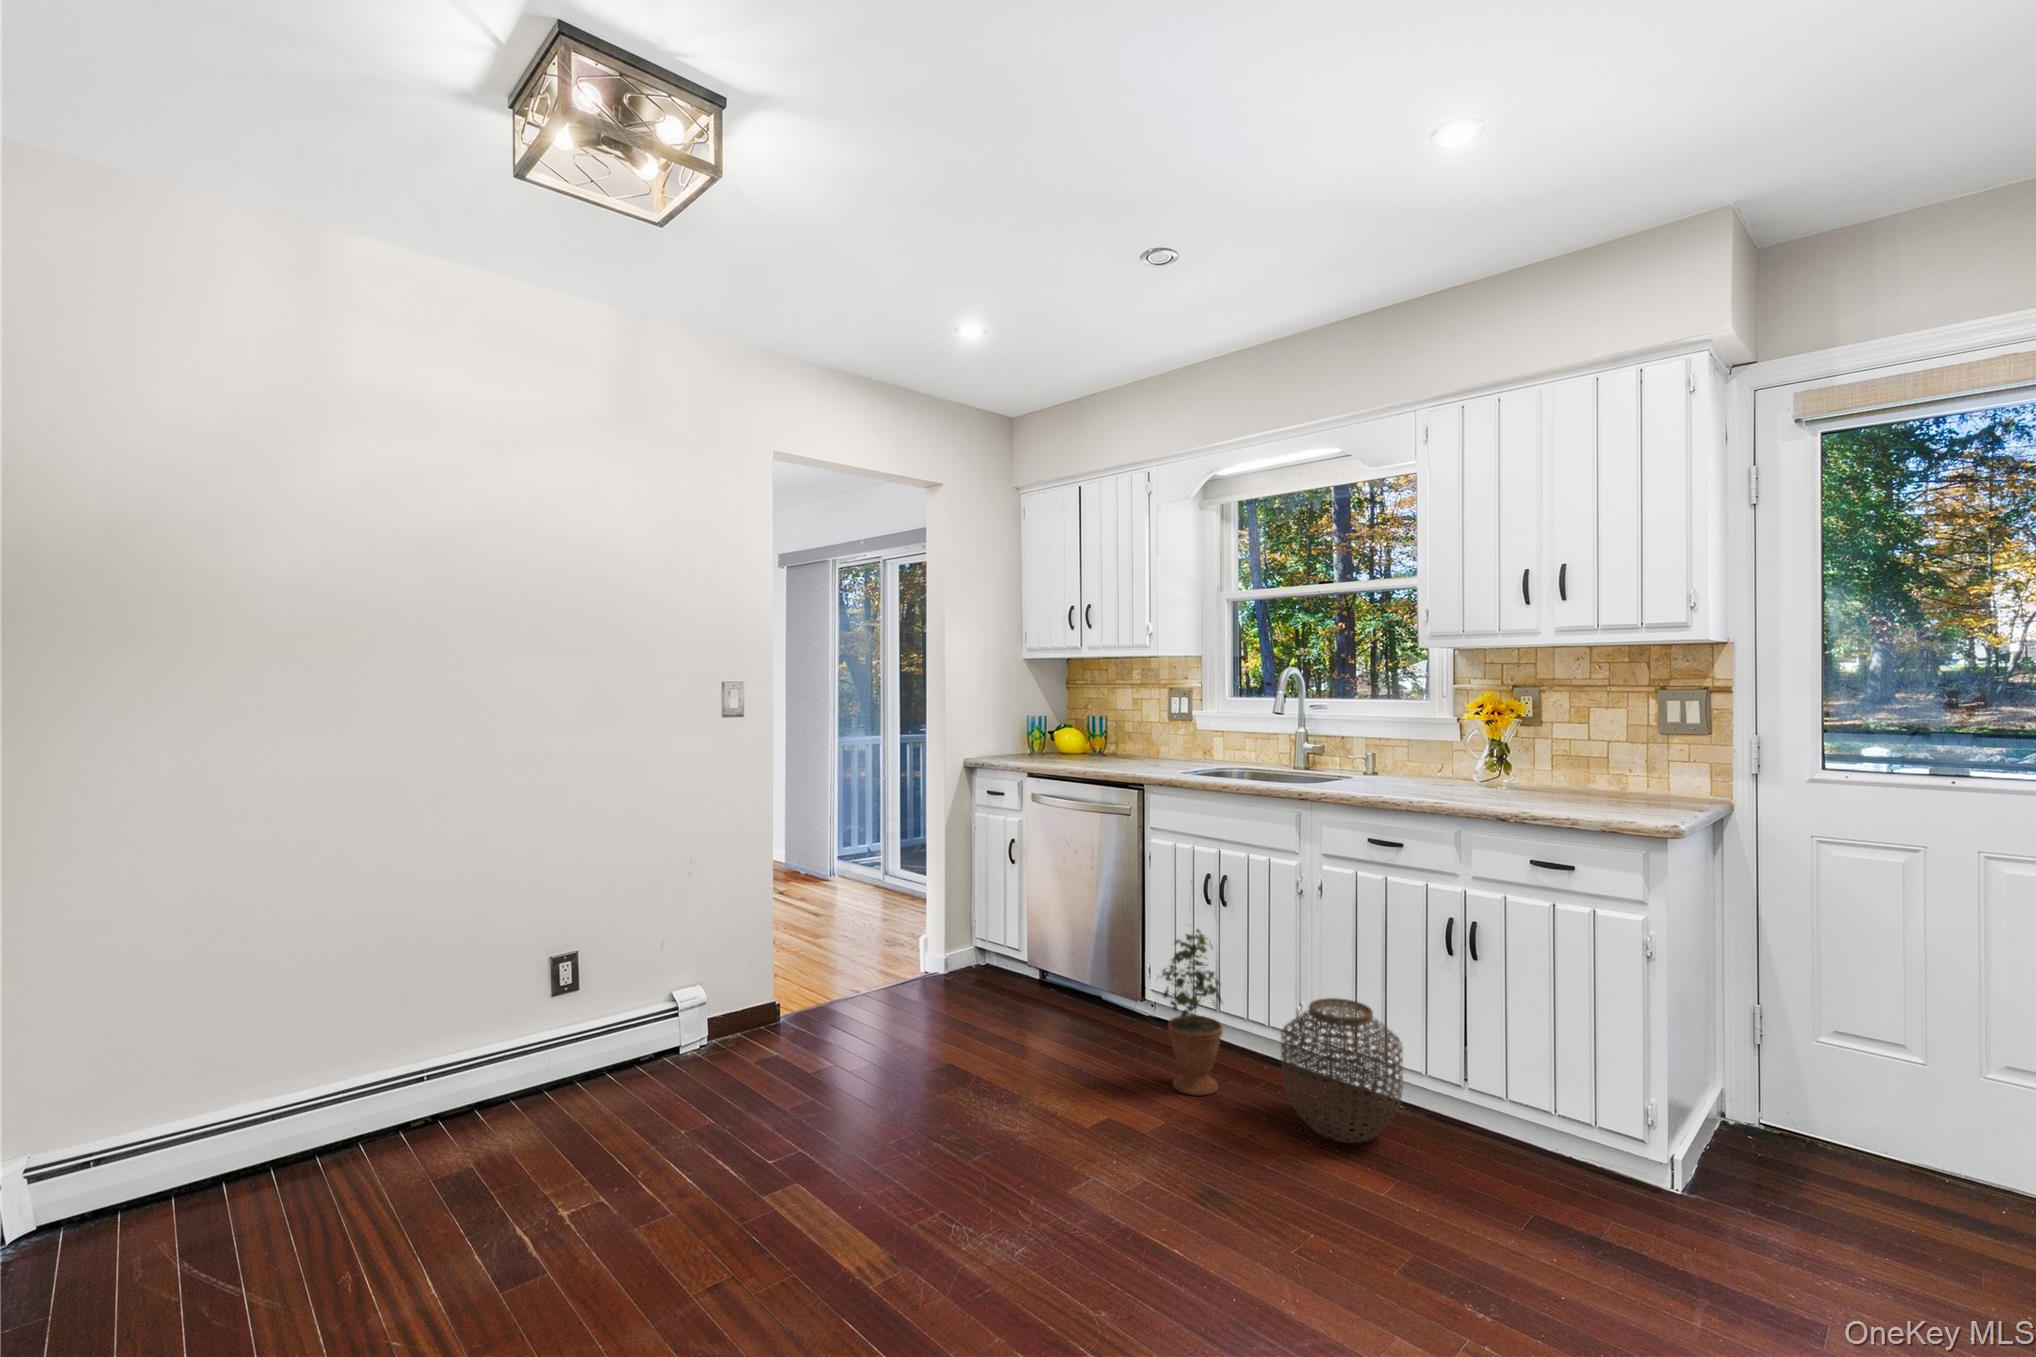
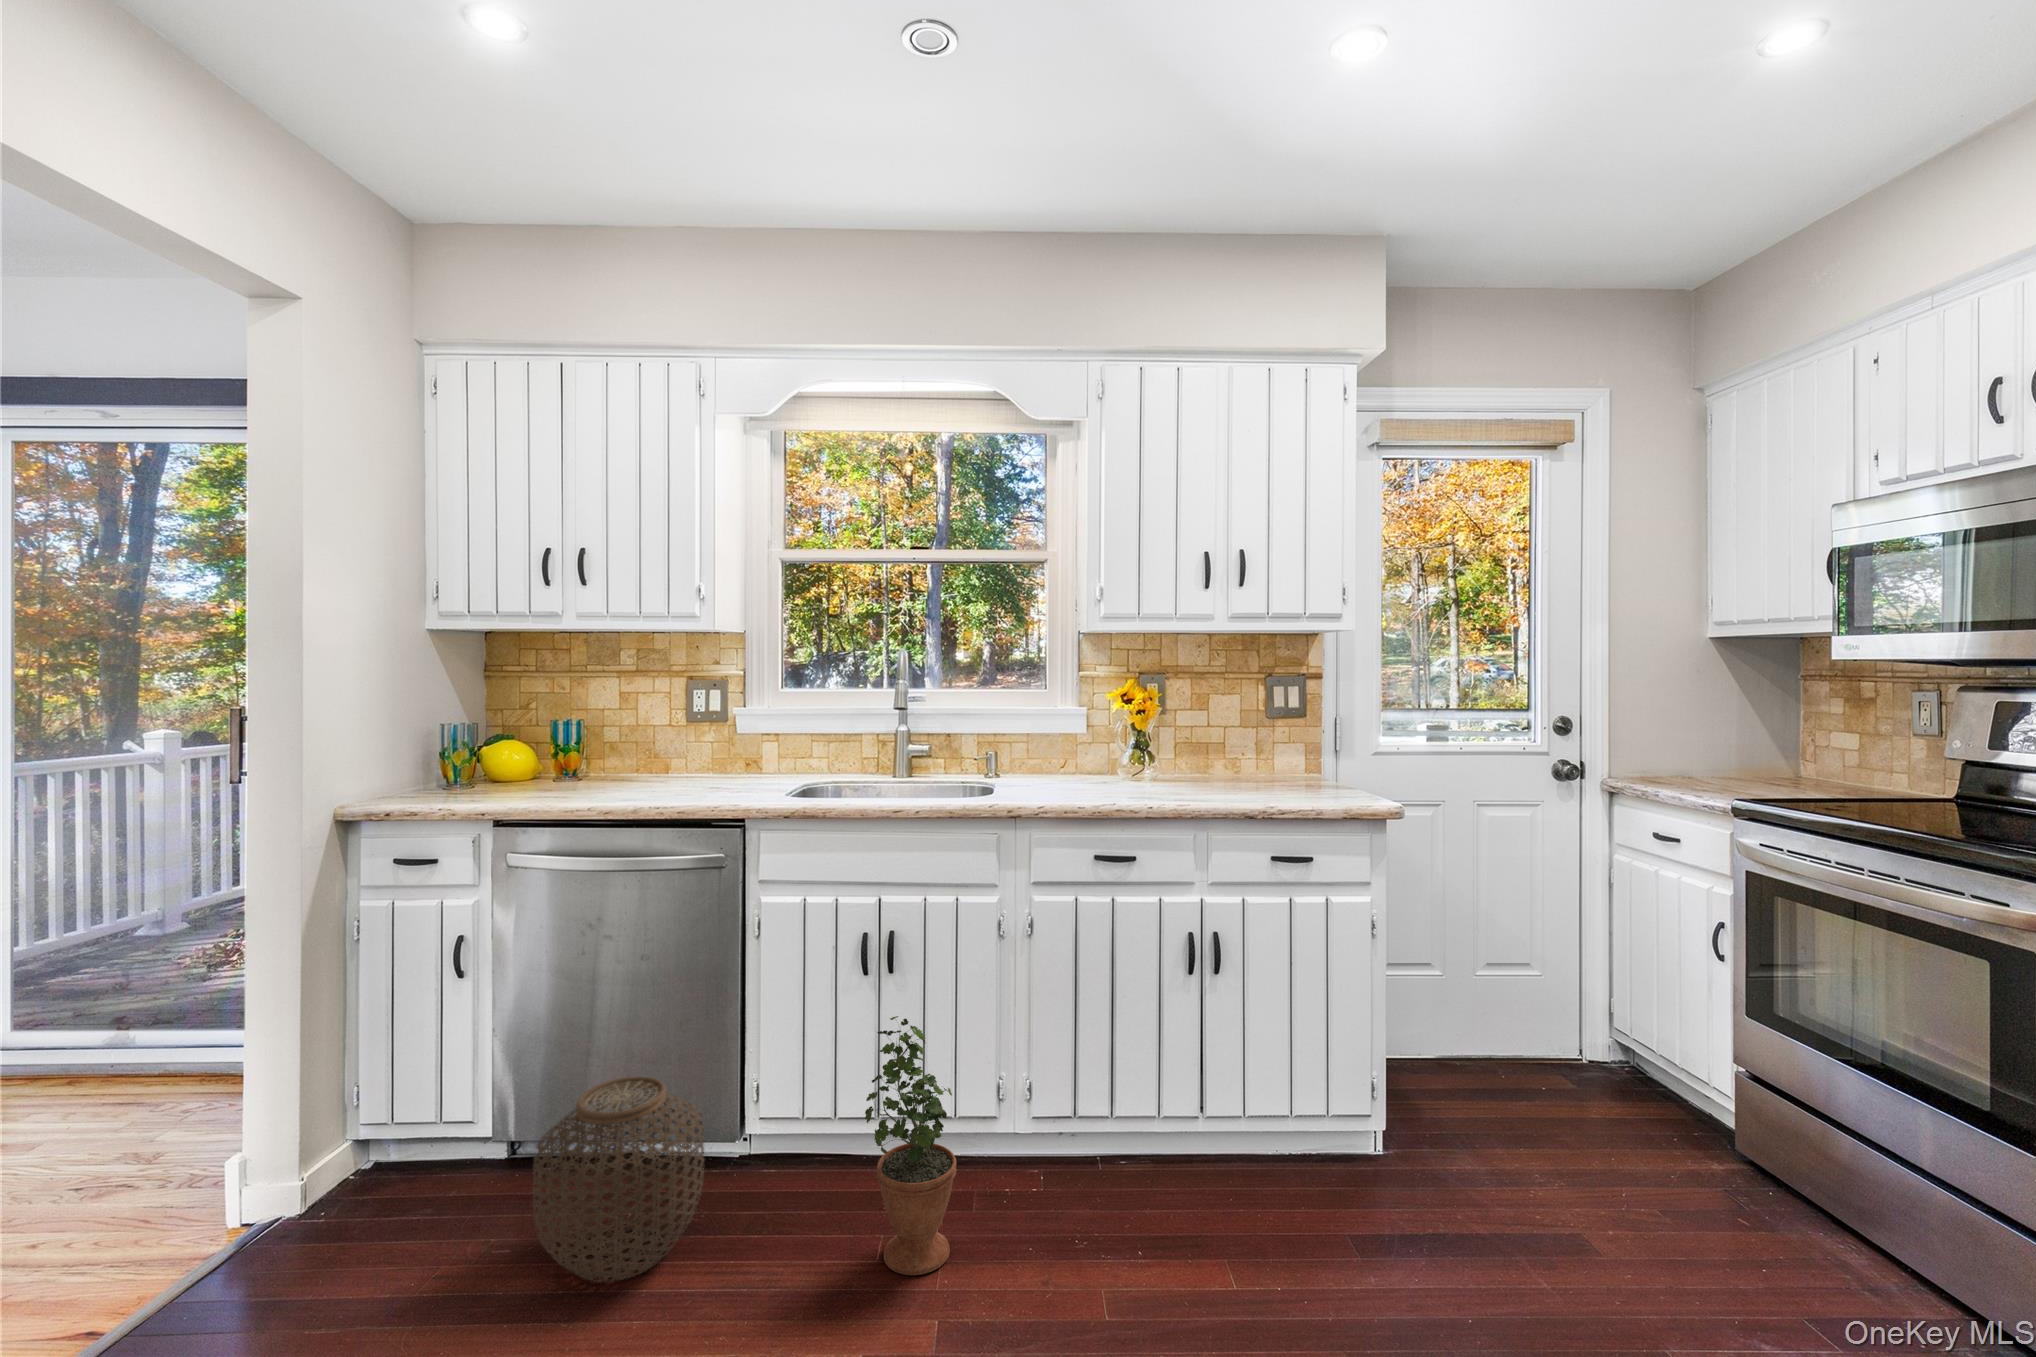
woven basket: present [1281,998,1403,1143] -> present [533,1076,704,1282]

